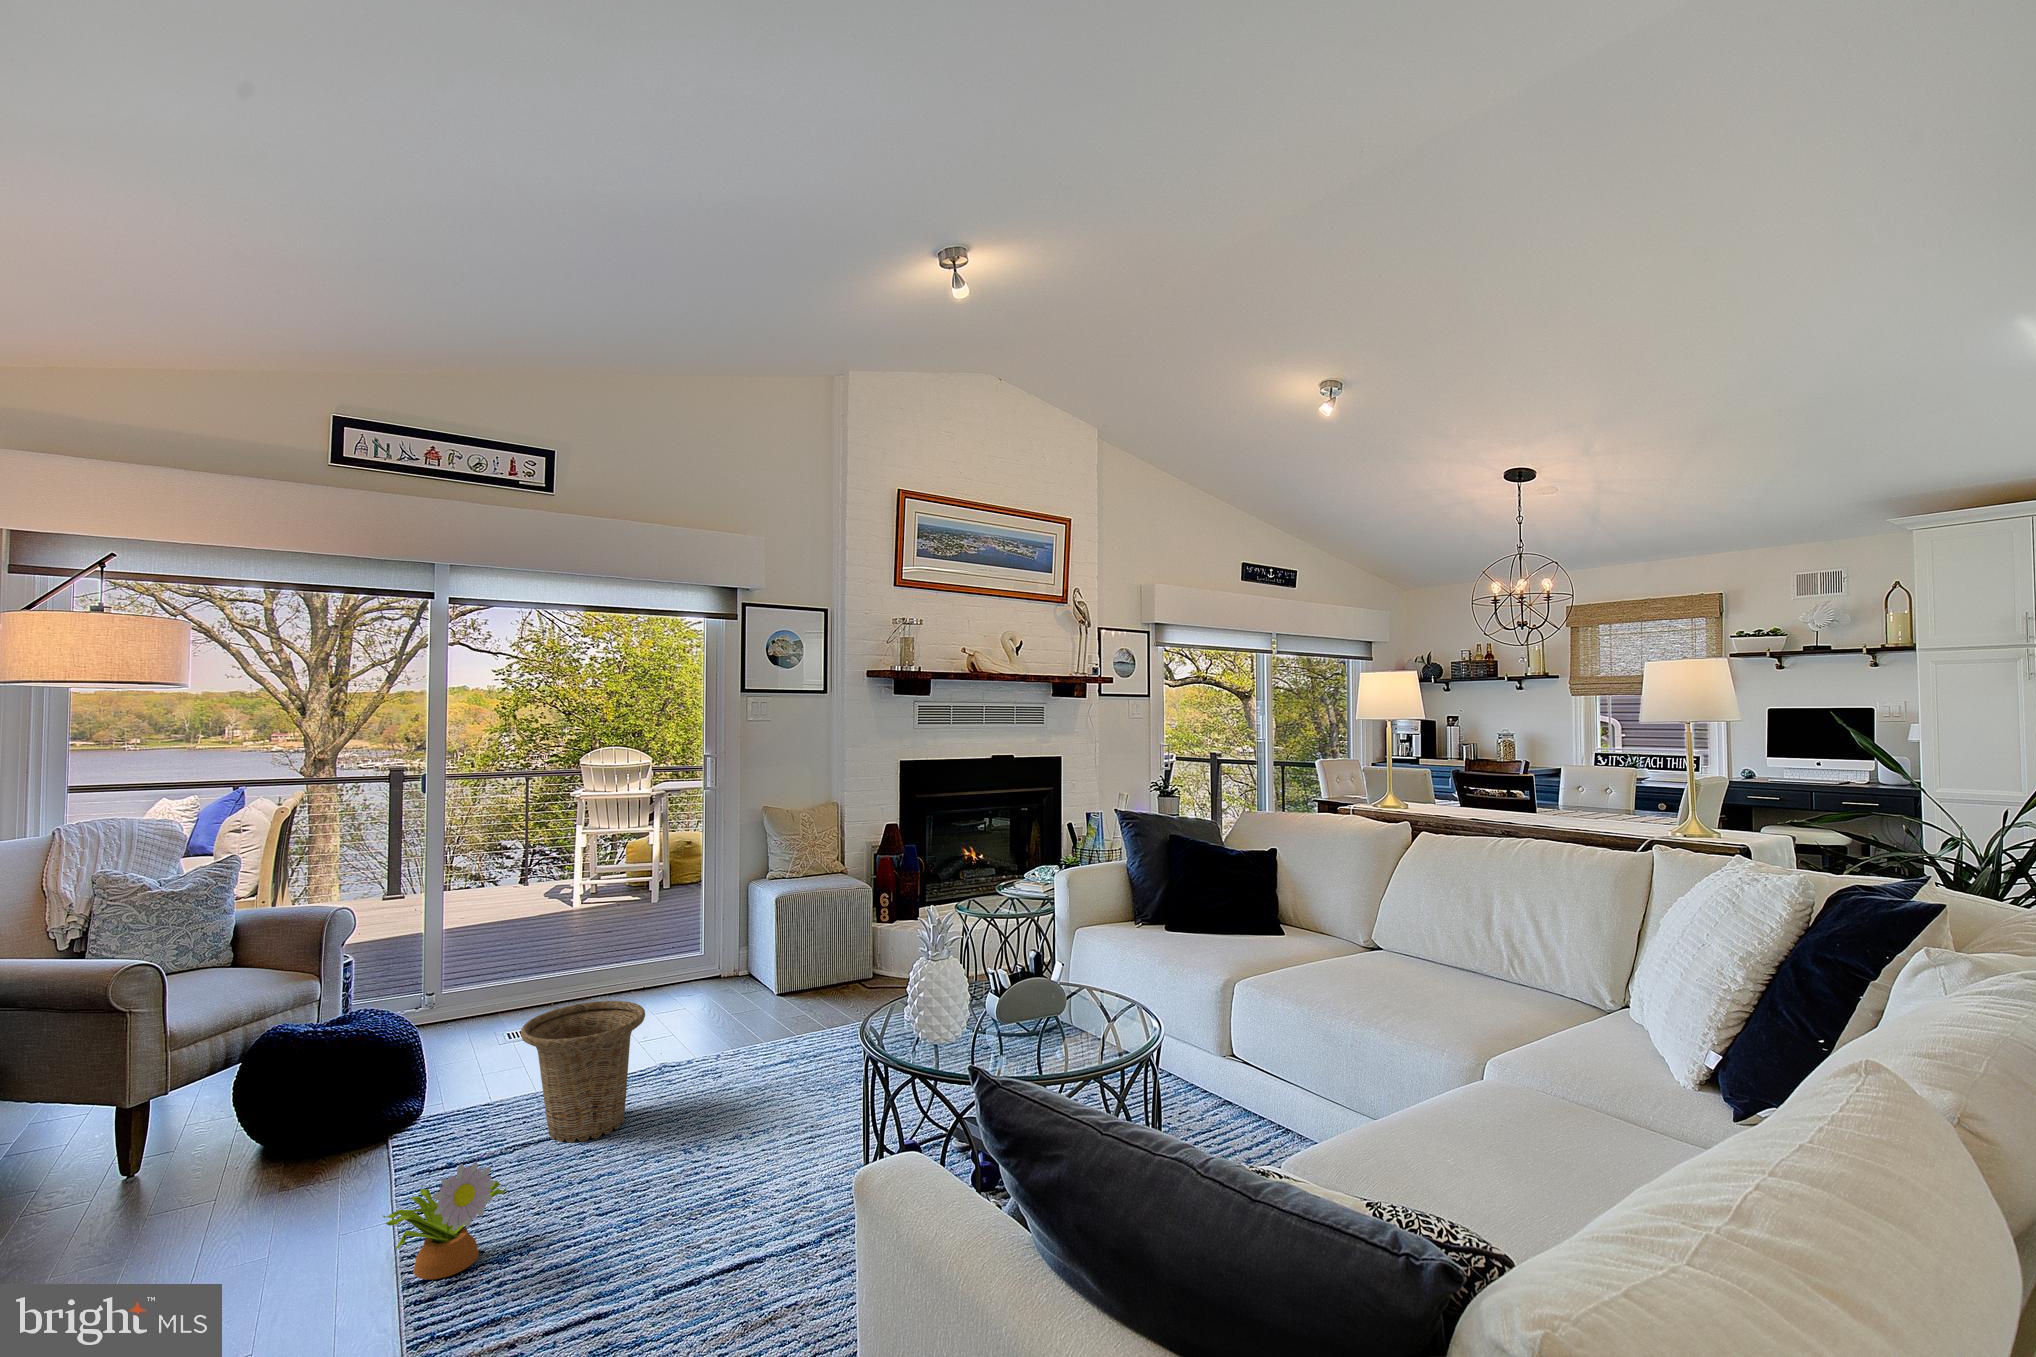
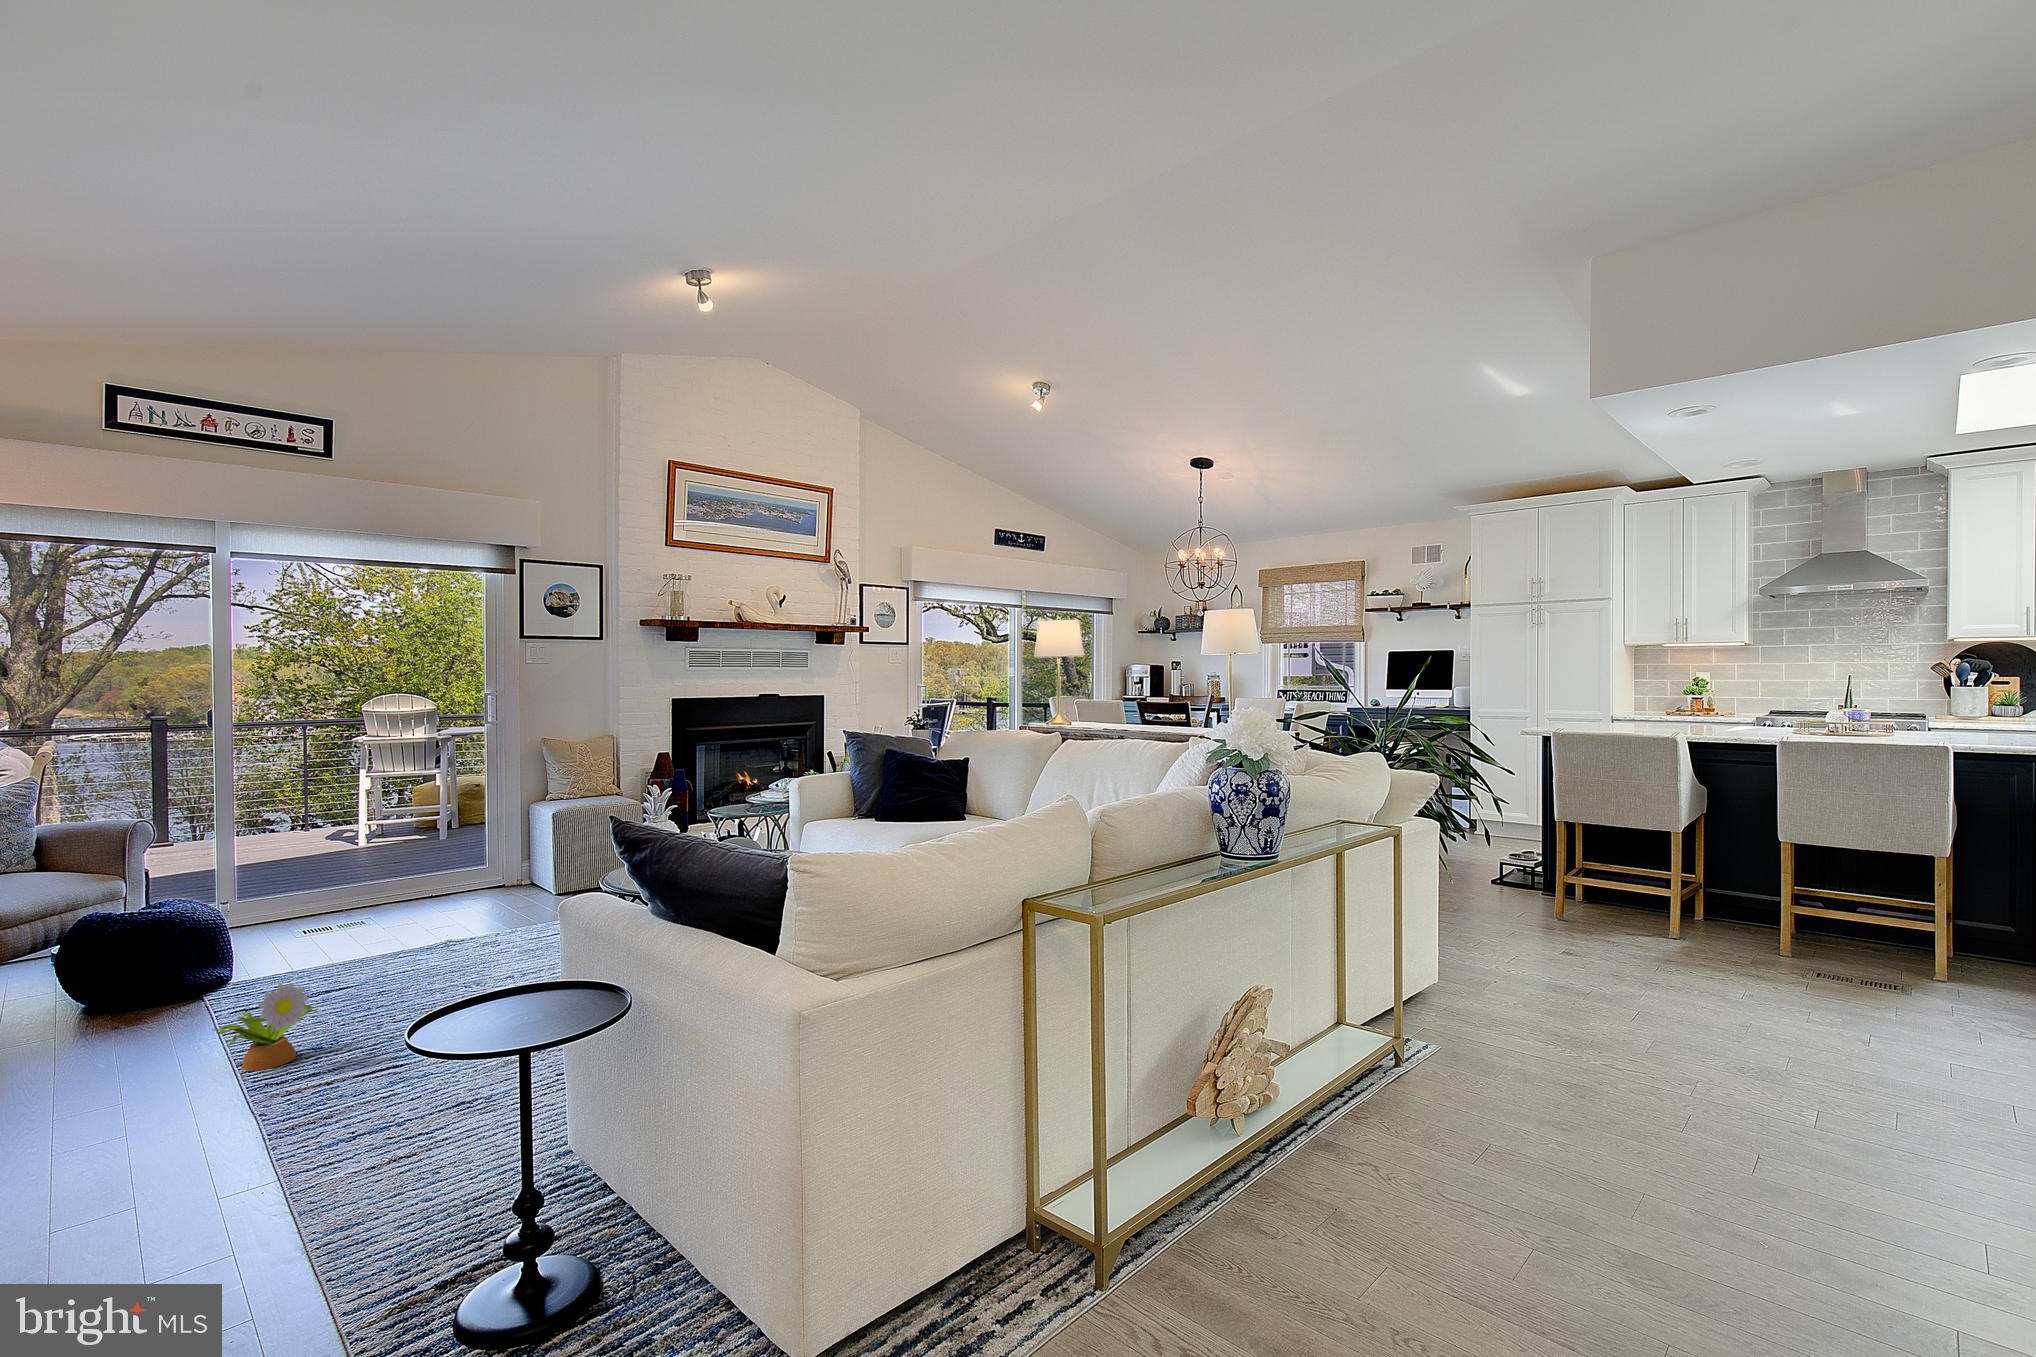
basket: present [521,1001,645,1143] -> none [321,887,433,996]

